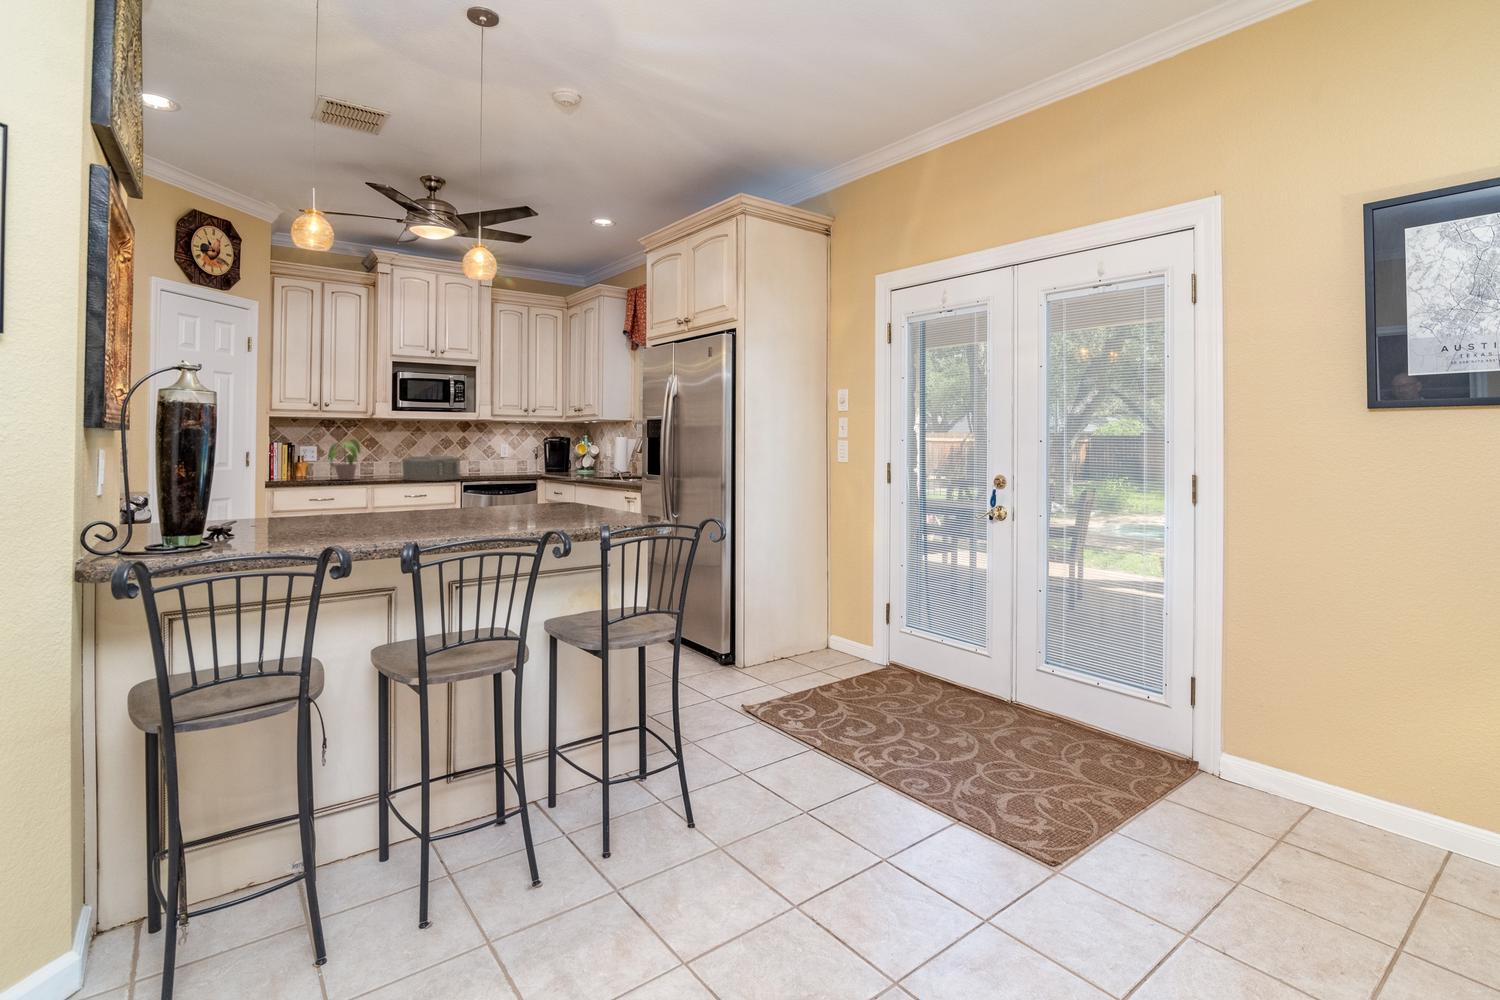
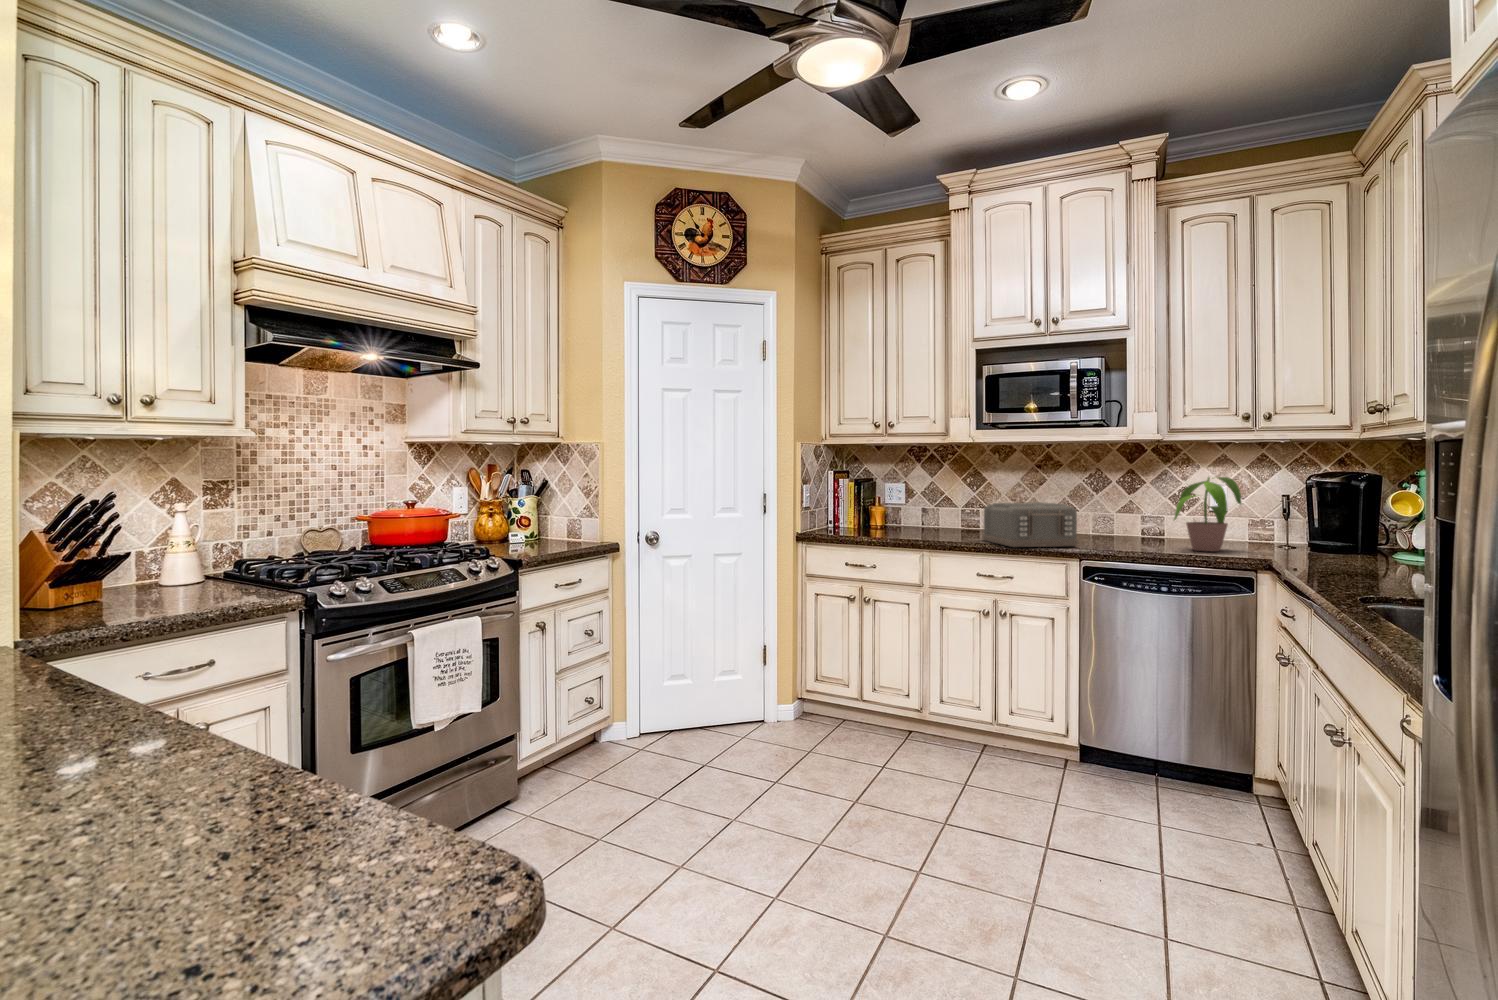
potted plant: present [328,439,360,480] -> present [1174,477,1241,551]

